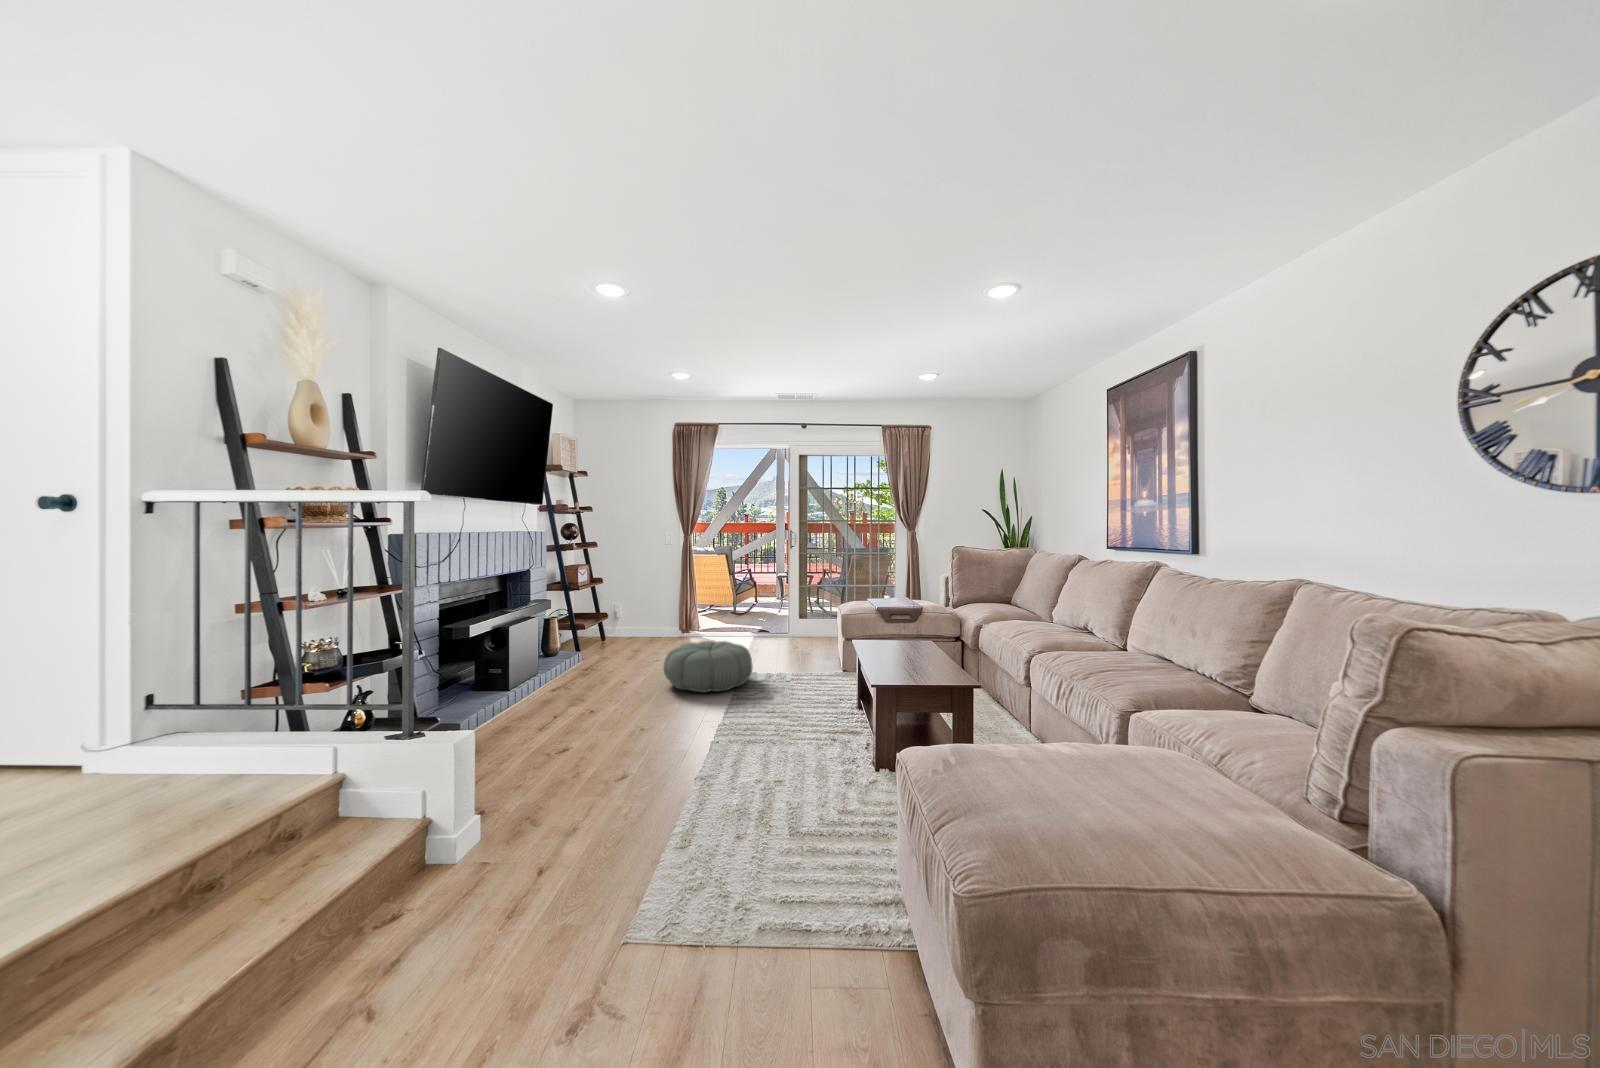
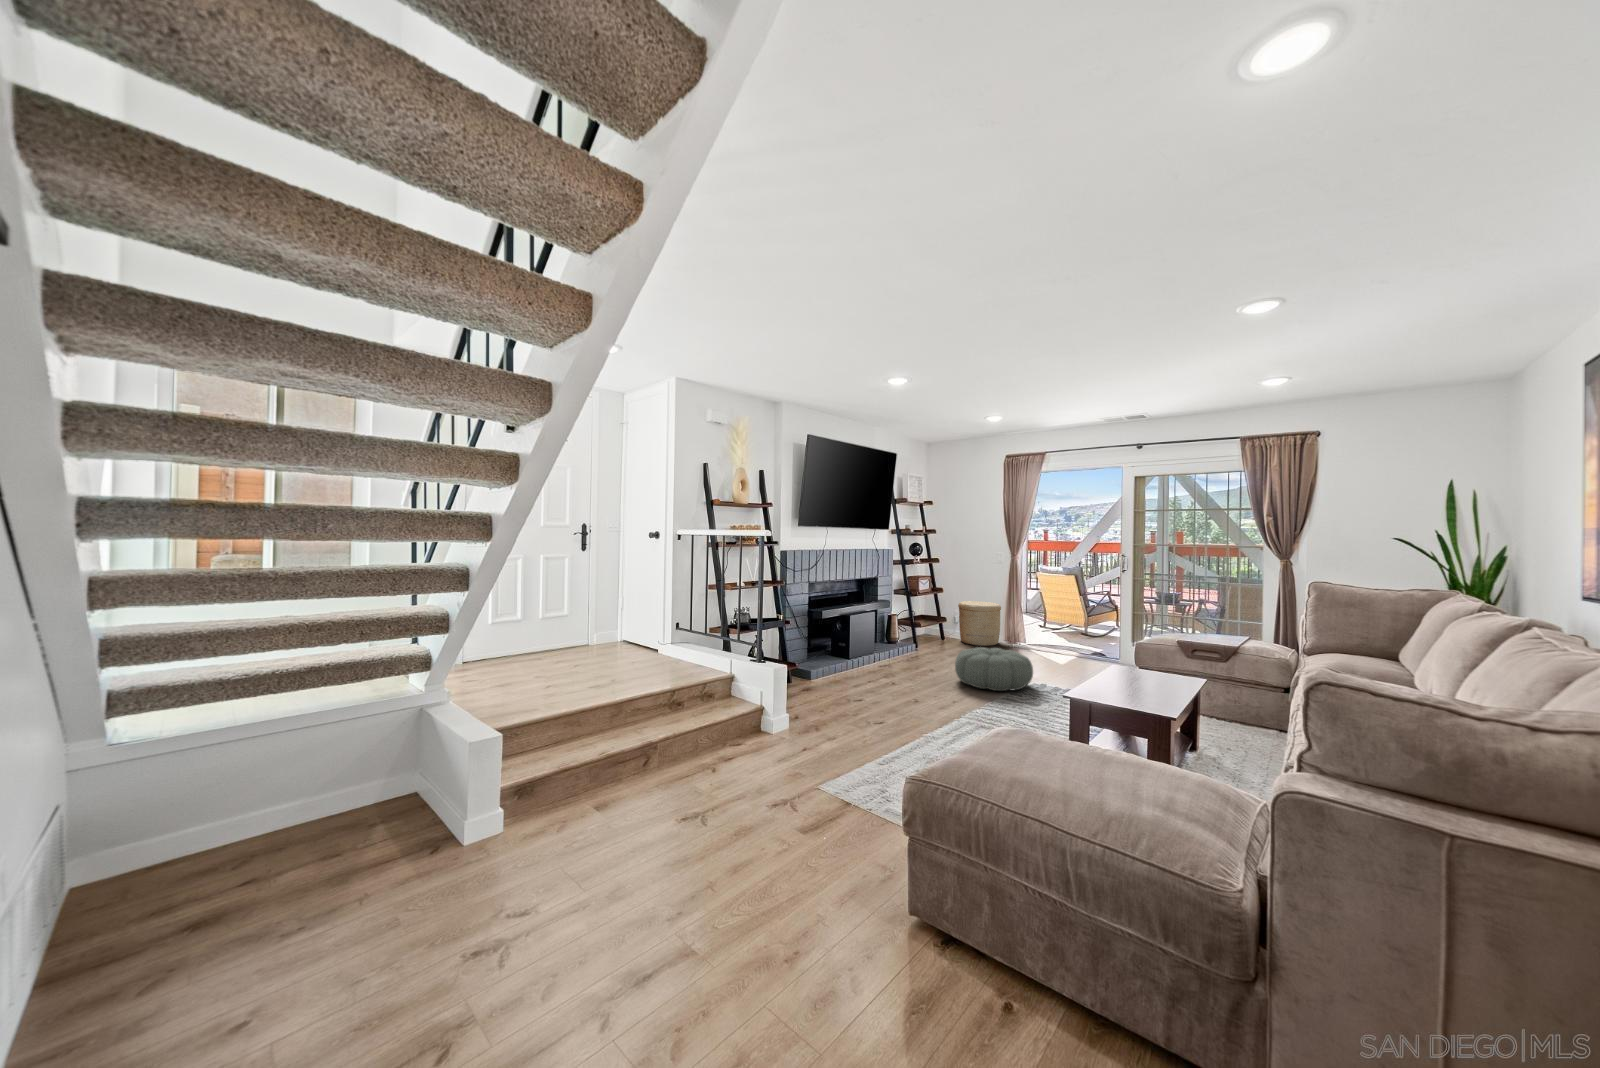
woven basket: none [625,590,674,641] -> present [958,601,1001,646]

